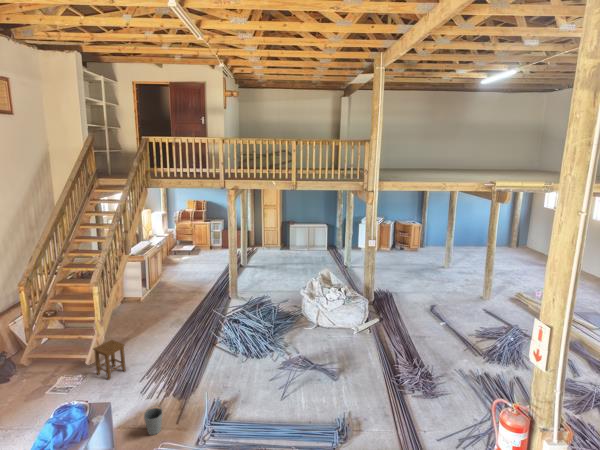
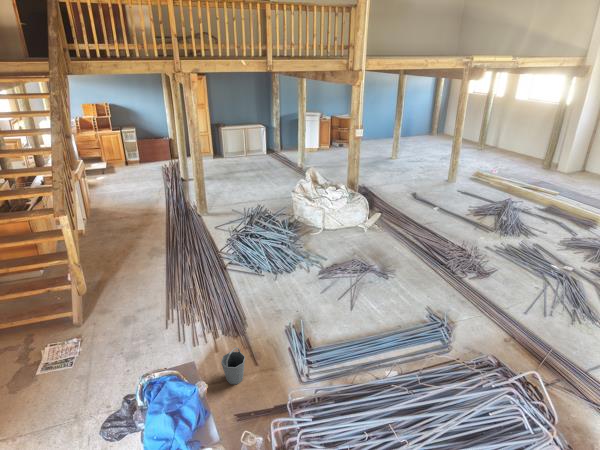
stool: present [93,340,126,380] -> none [86,286,135,337]

